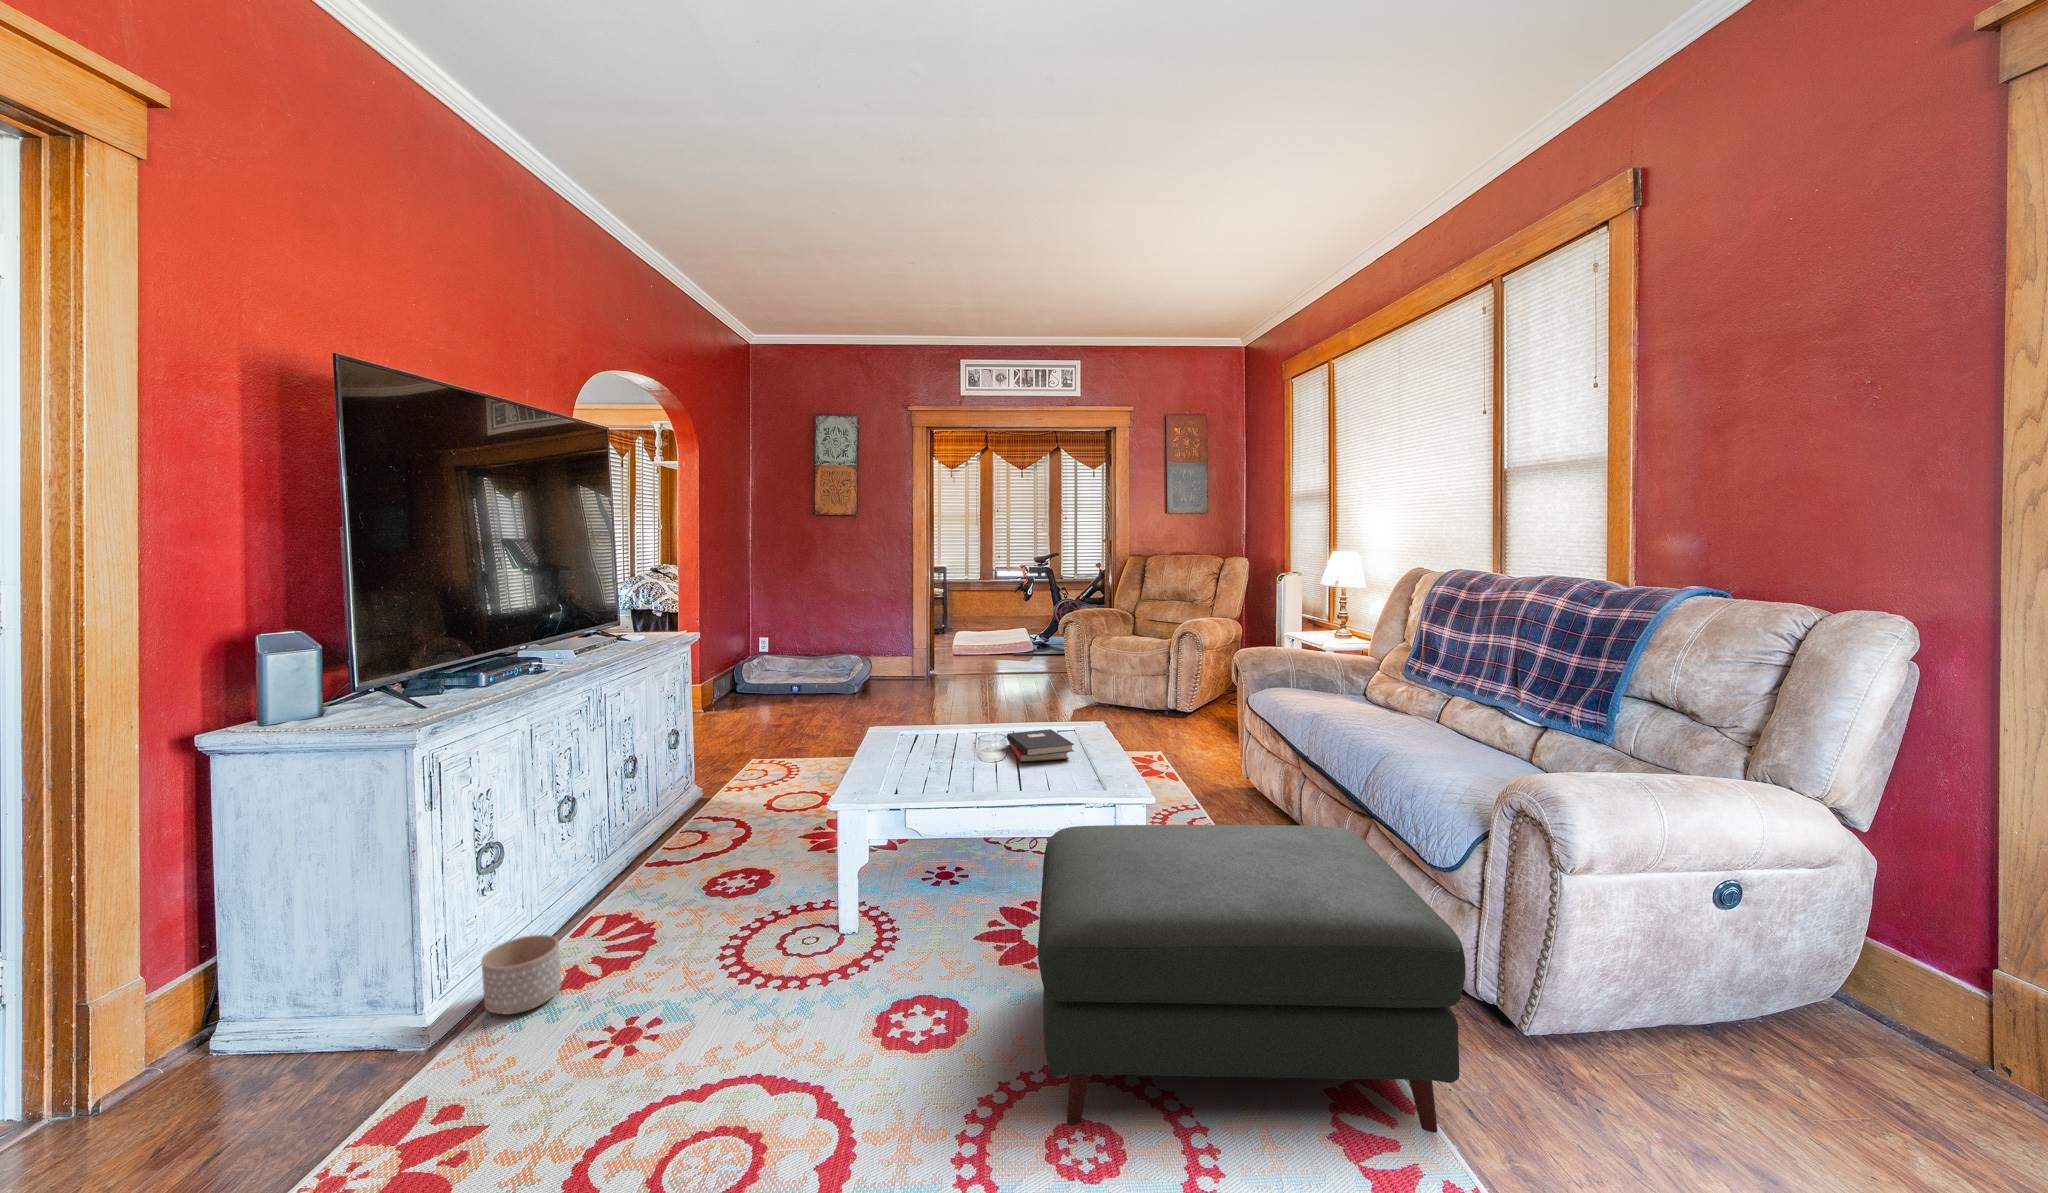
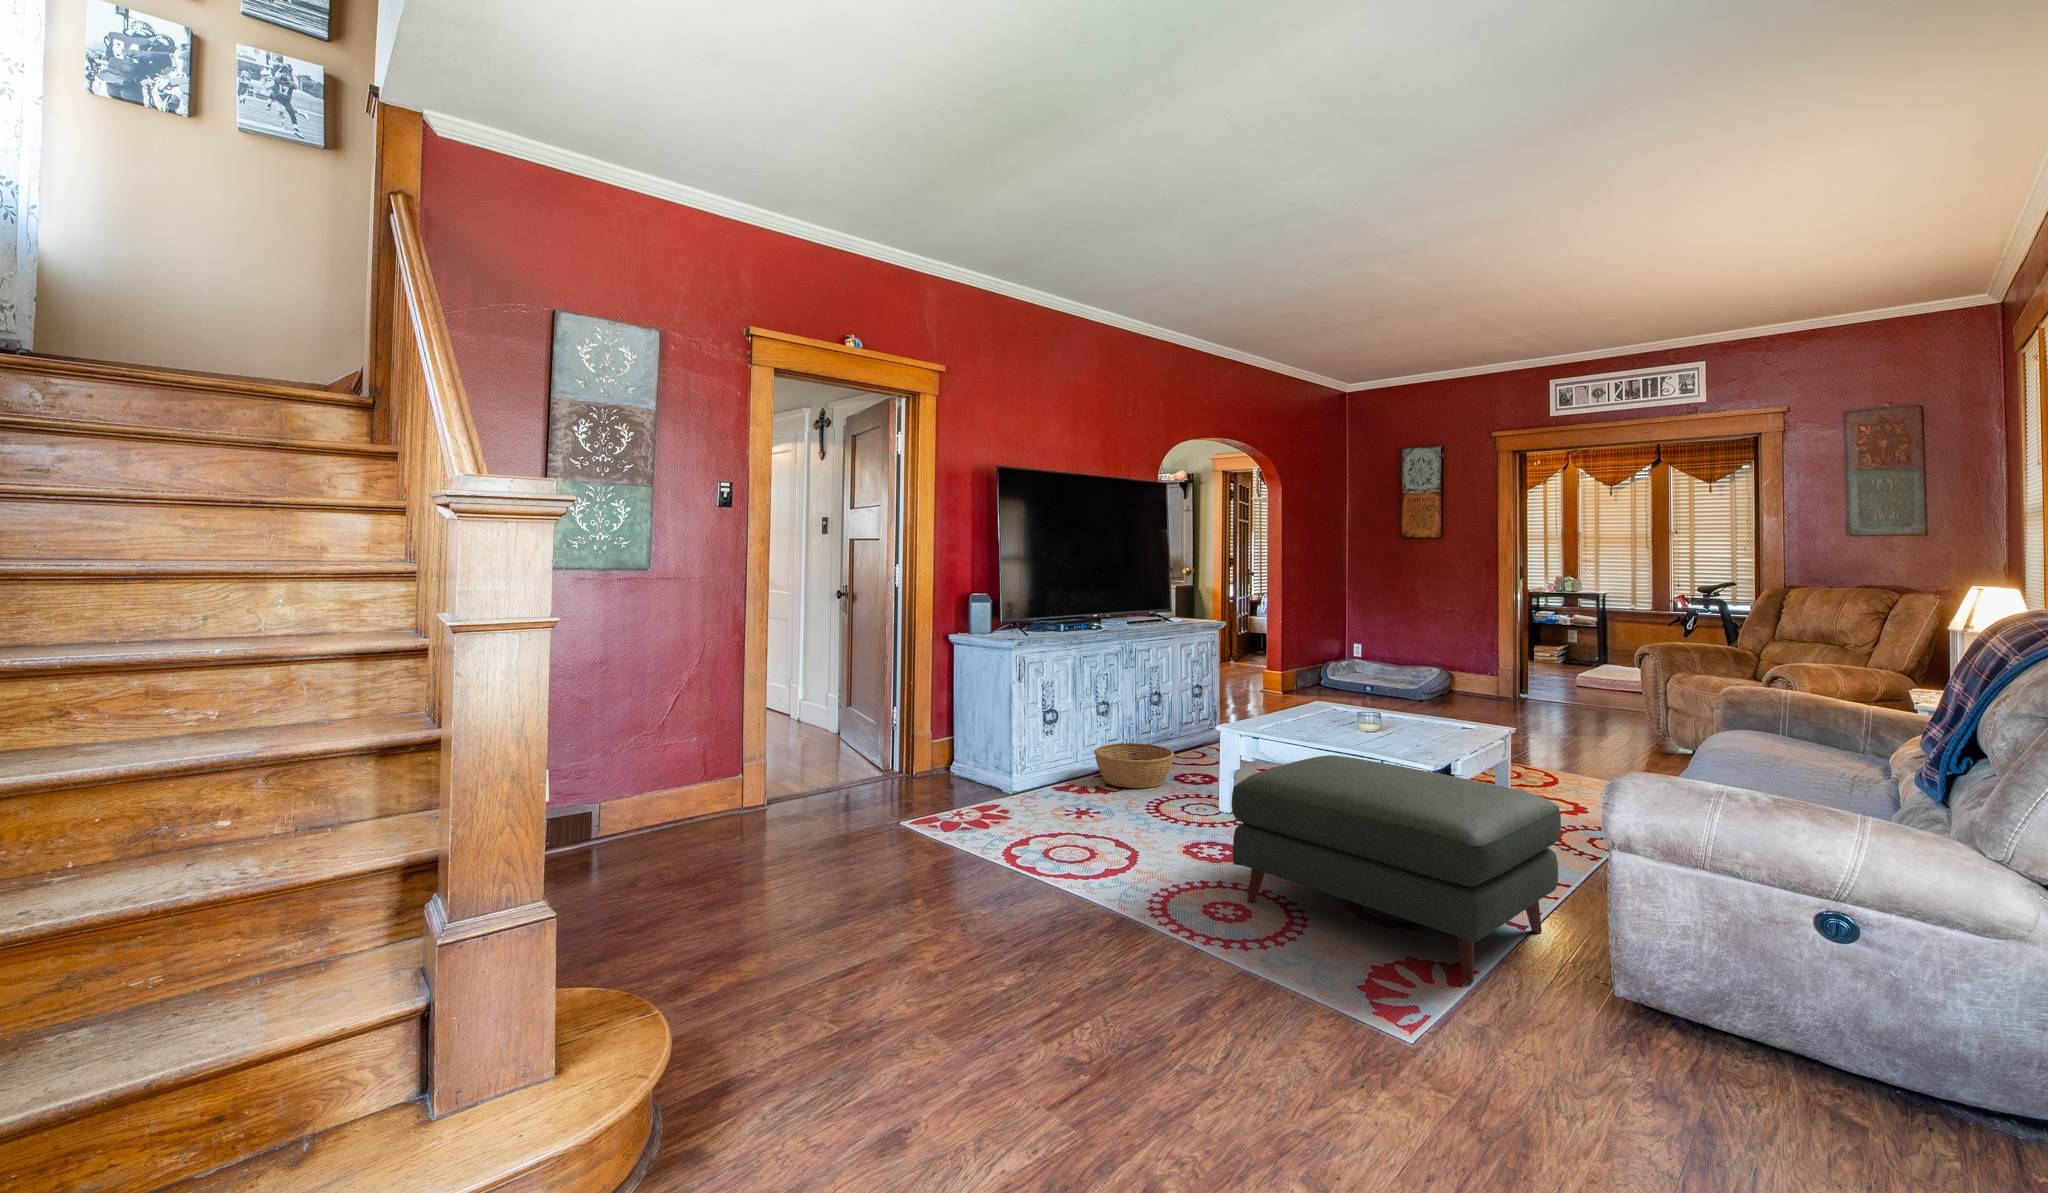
hardback book: present [1007,729,1074,762] -> none [1376,712,1430,736]
basket: none [575,845,722,942] -> present [1094,743,1174,788]
planter: present [482,935,561,1015] -> none [1040,761,1073,794]

